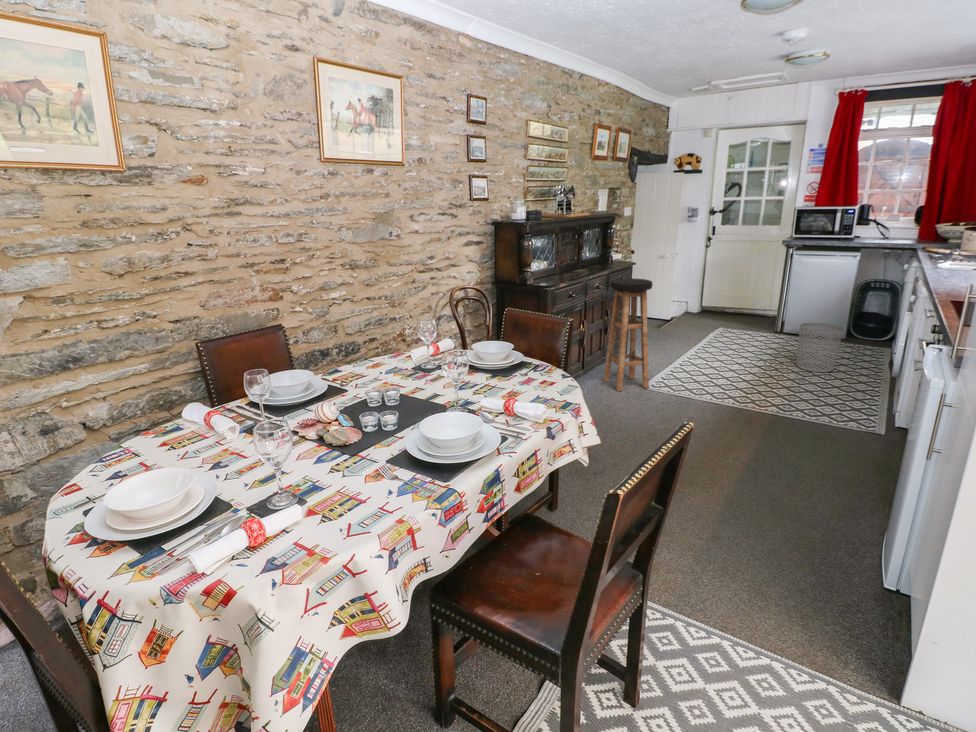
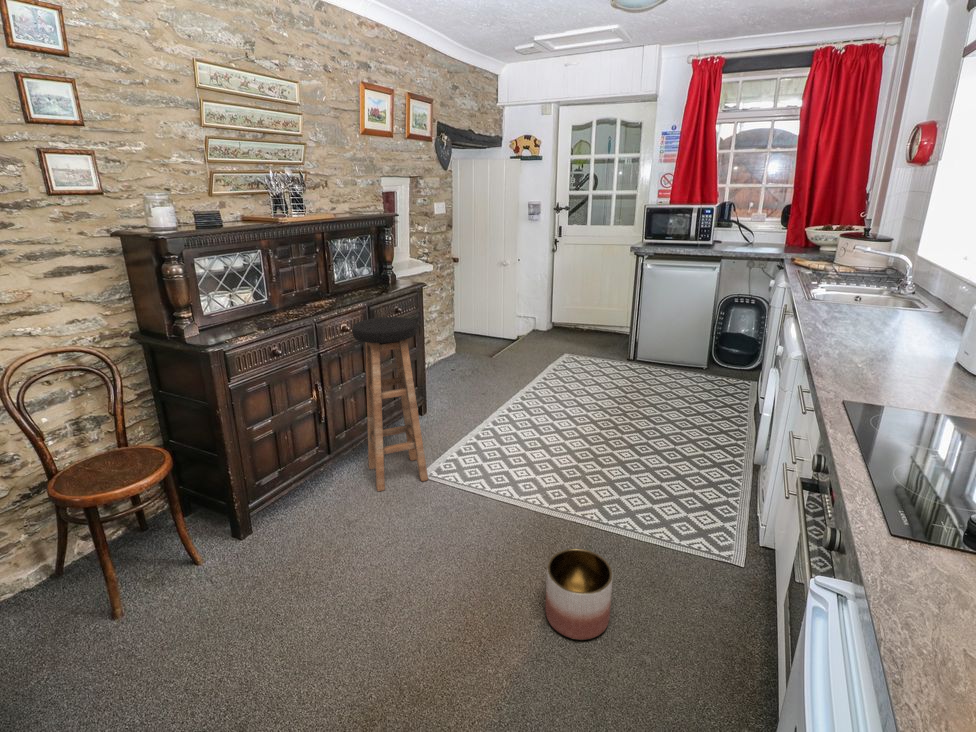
waste bin: present [796,323,843,372] -> none [643,361,698,430]
planter: none [754,405,801,451] -> present [545,548,613,640]

